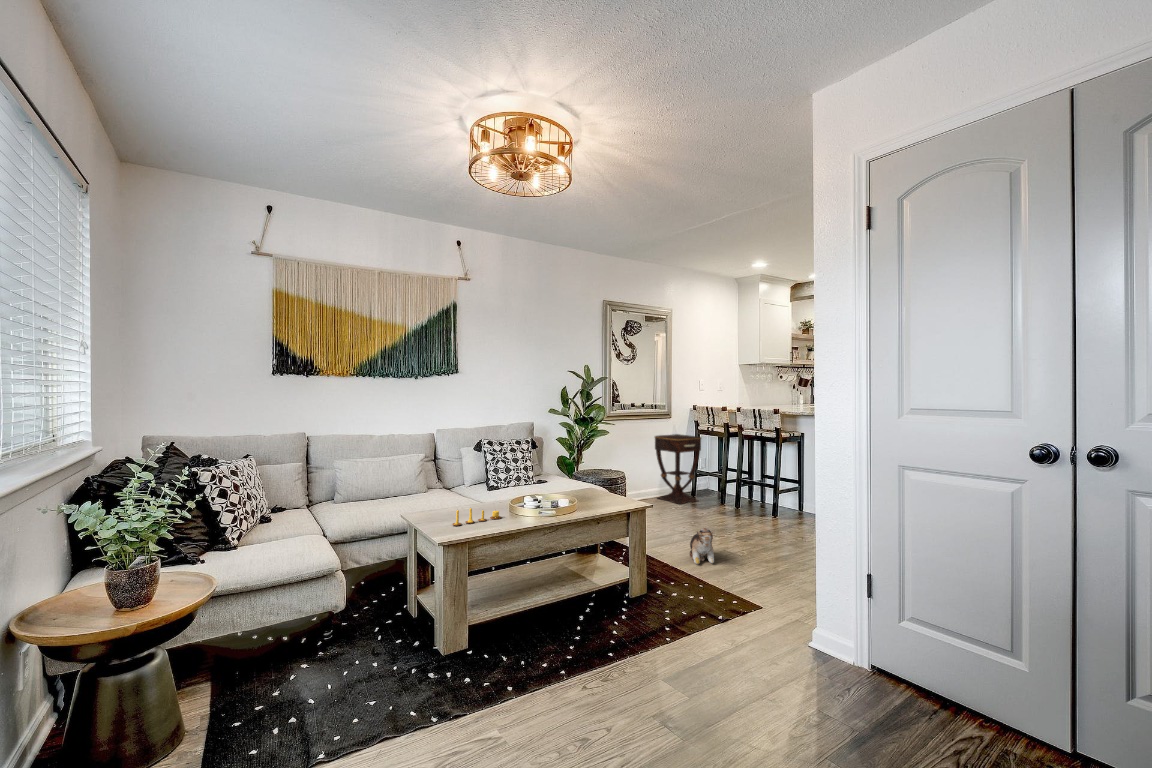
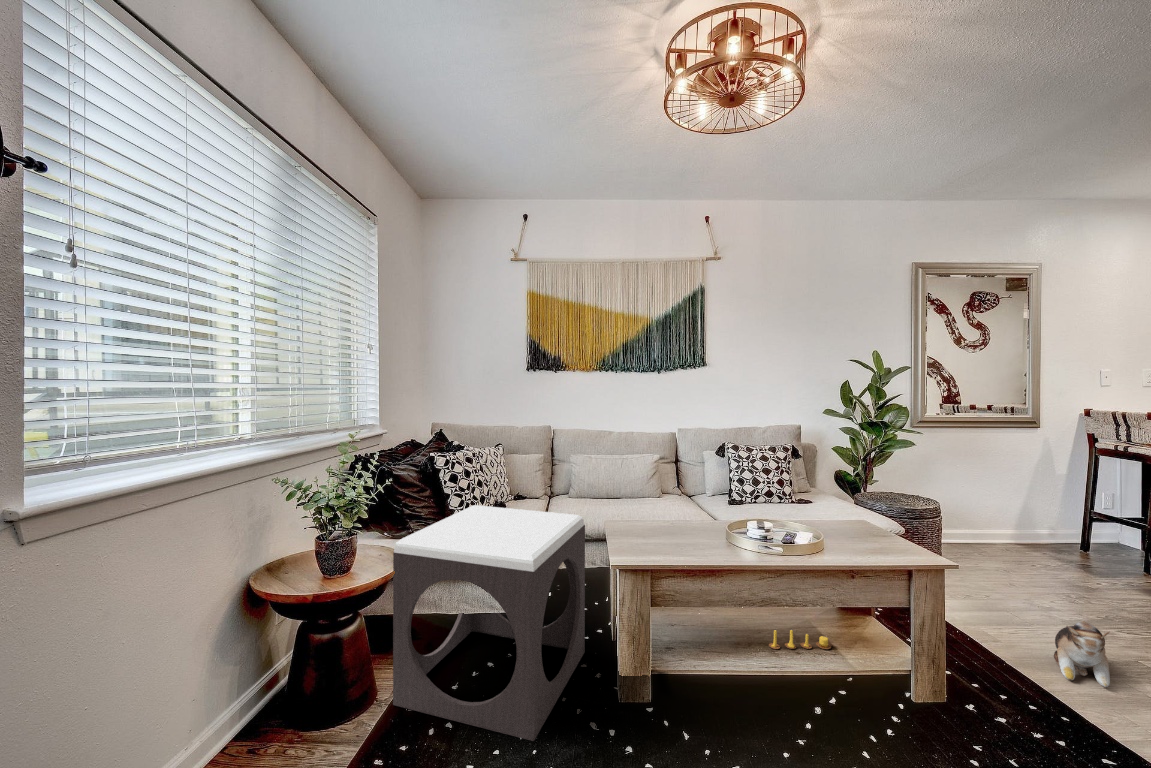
side table: present [655,434,701,504] -> none [1004,453,1102,561]
footstool: none [216,508,396,726] -> present [393,505,585,741]
candle: present [452,508,501,526] -> present [769,630,831,649]

